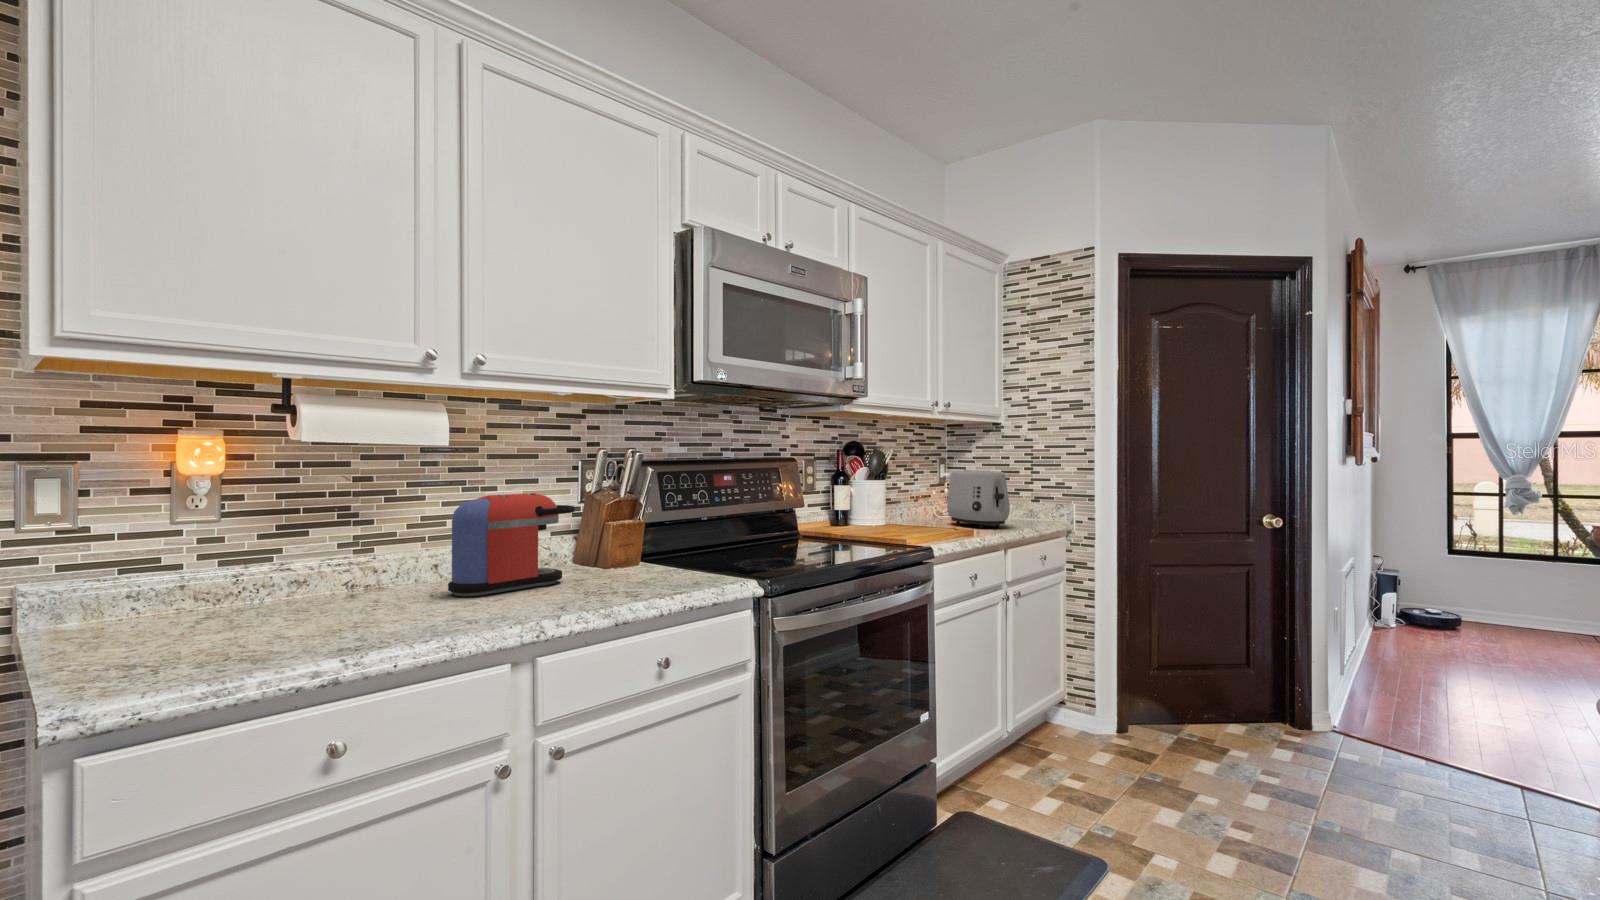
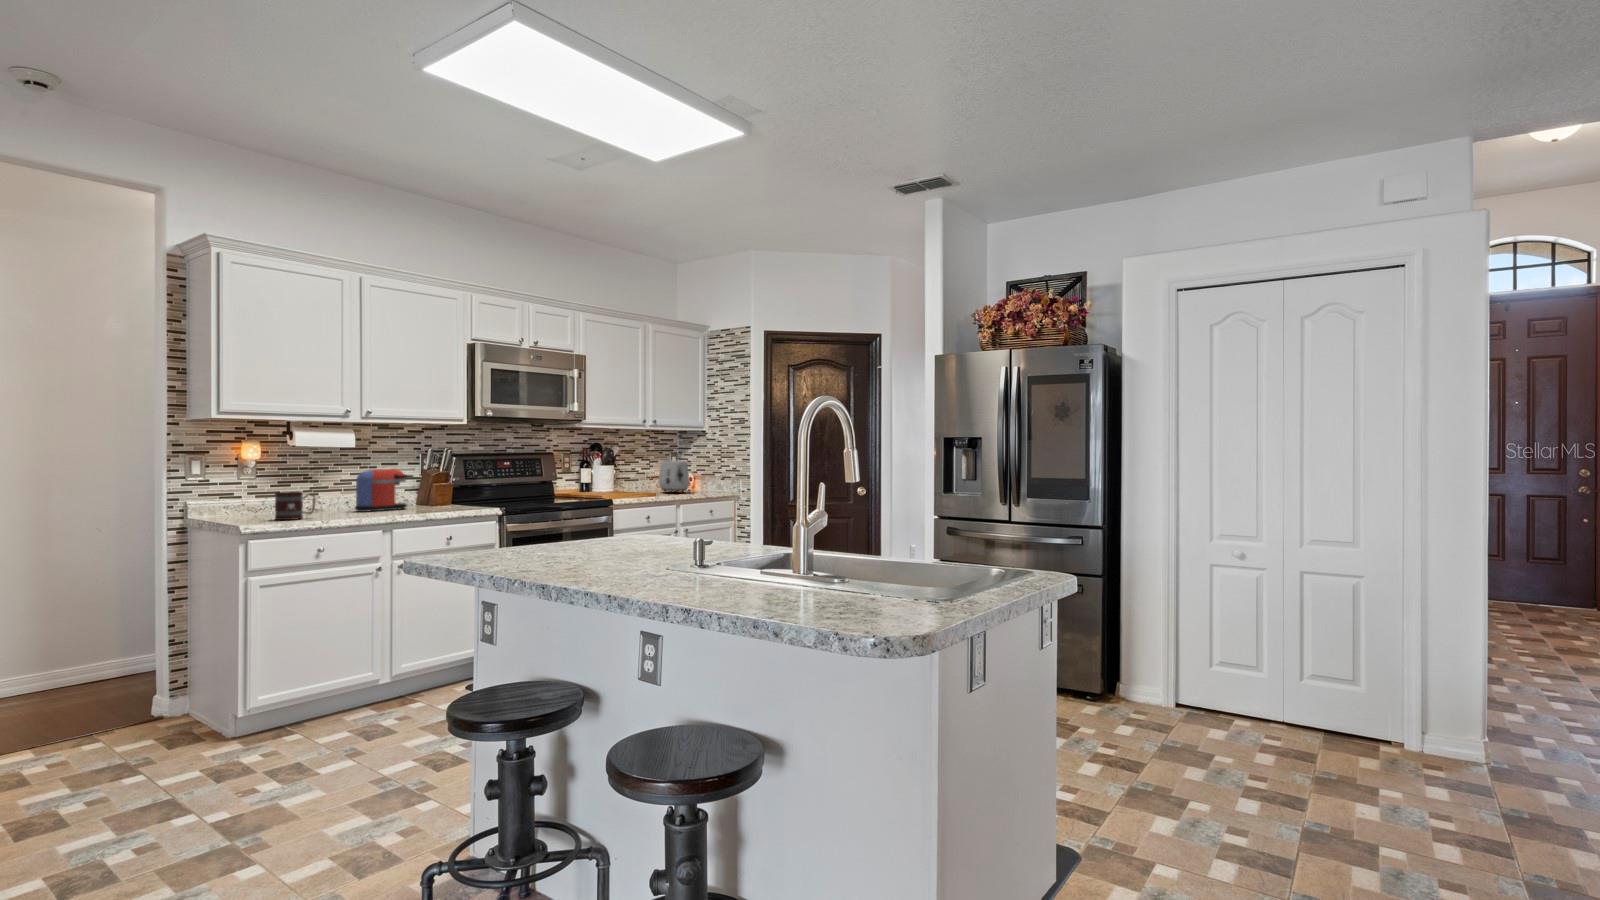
mug: none [218,563,339,655] -> present [275,491,315,520]

